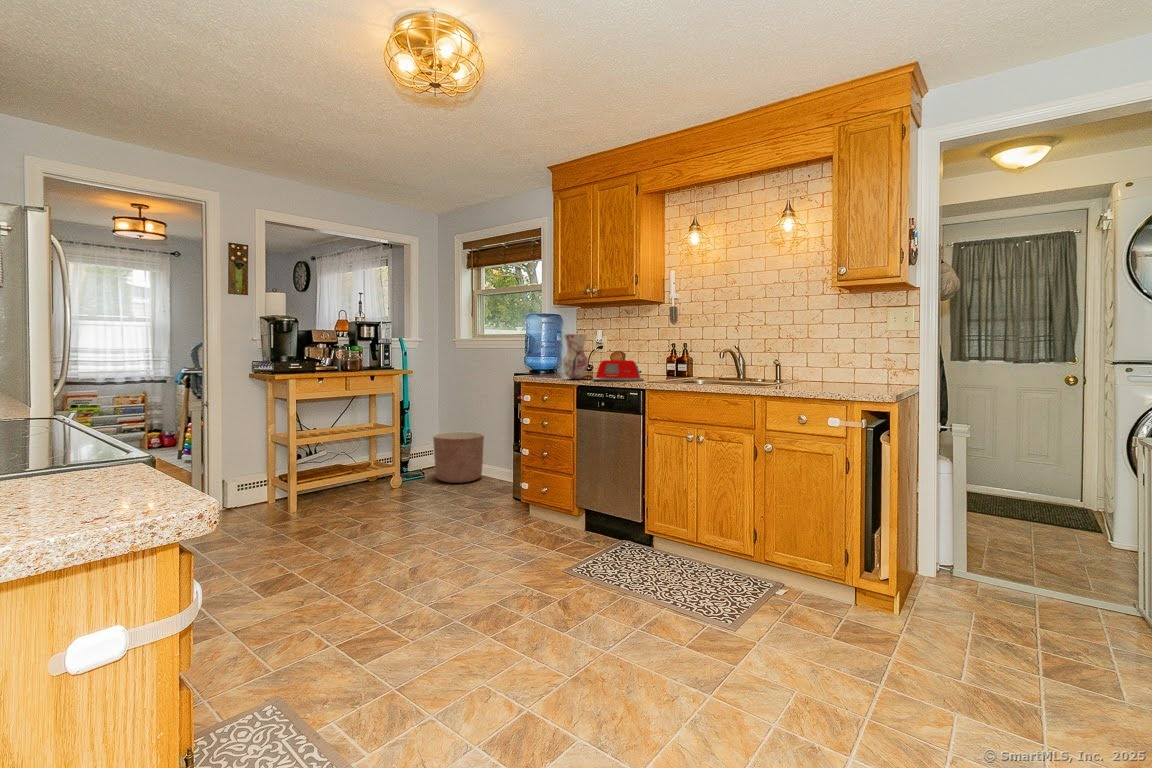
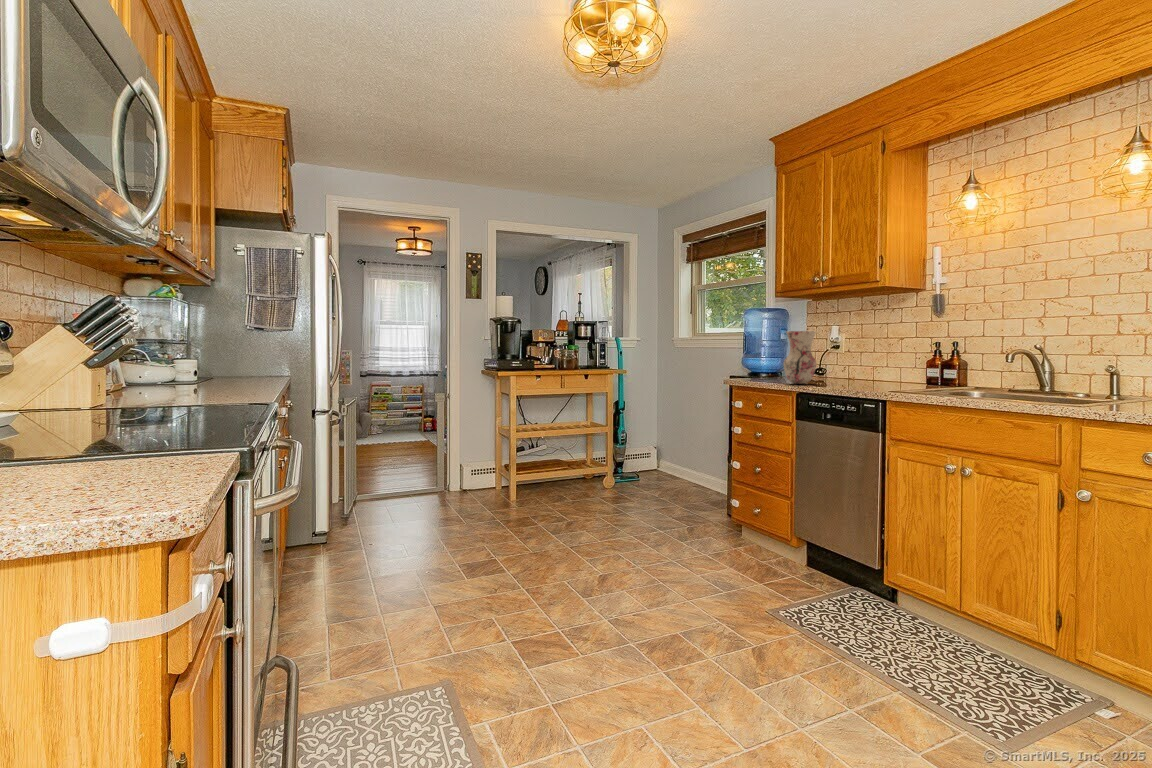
toaster: present [592,351,644,381] -> none [819,351,890,389]
planter: present [433,432,484,483] -> none [646,436,698,490]

